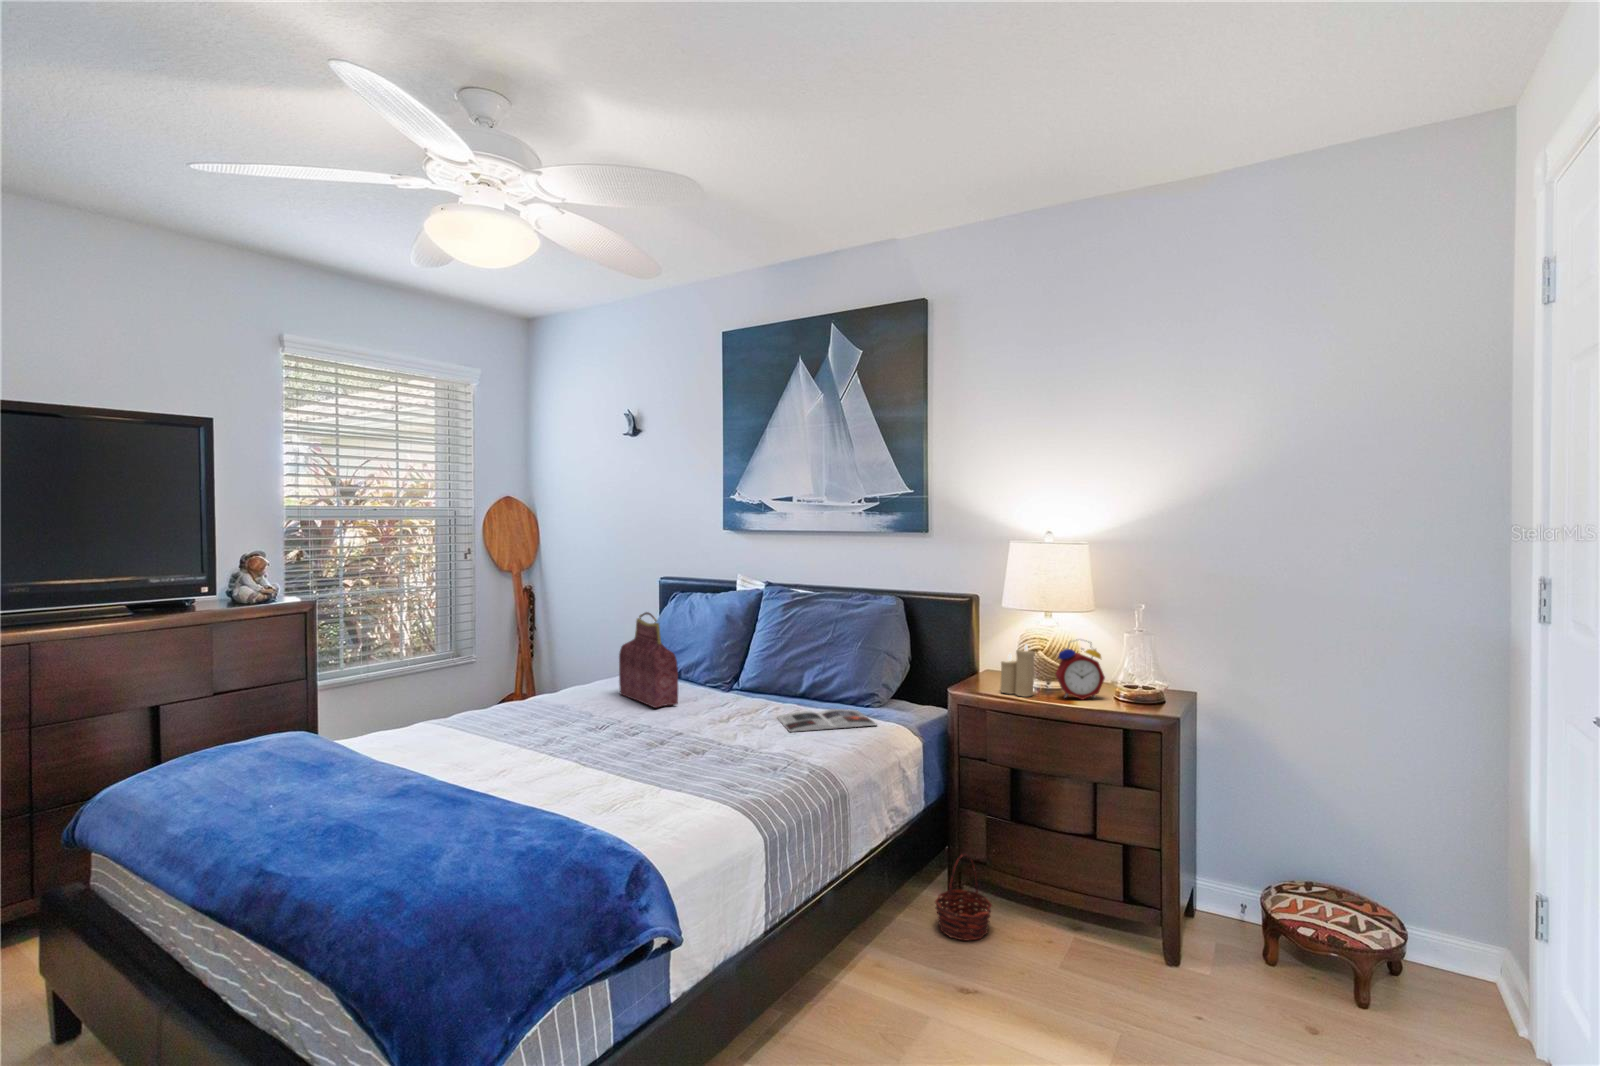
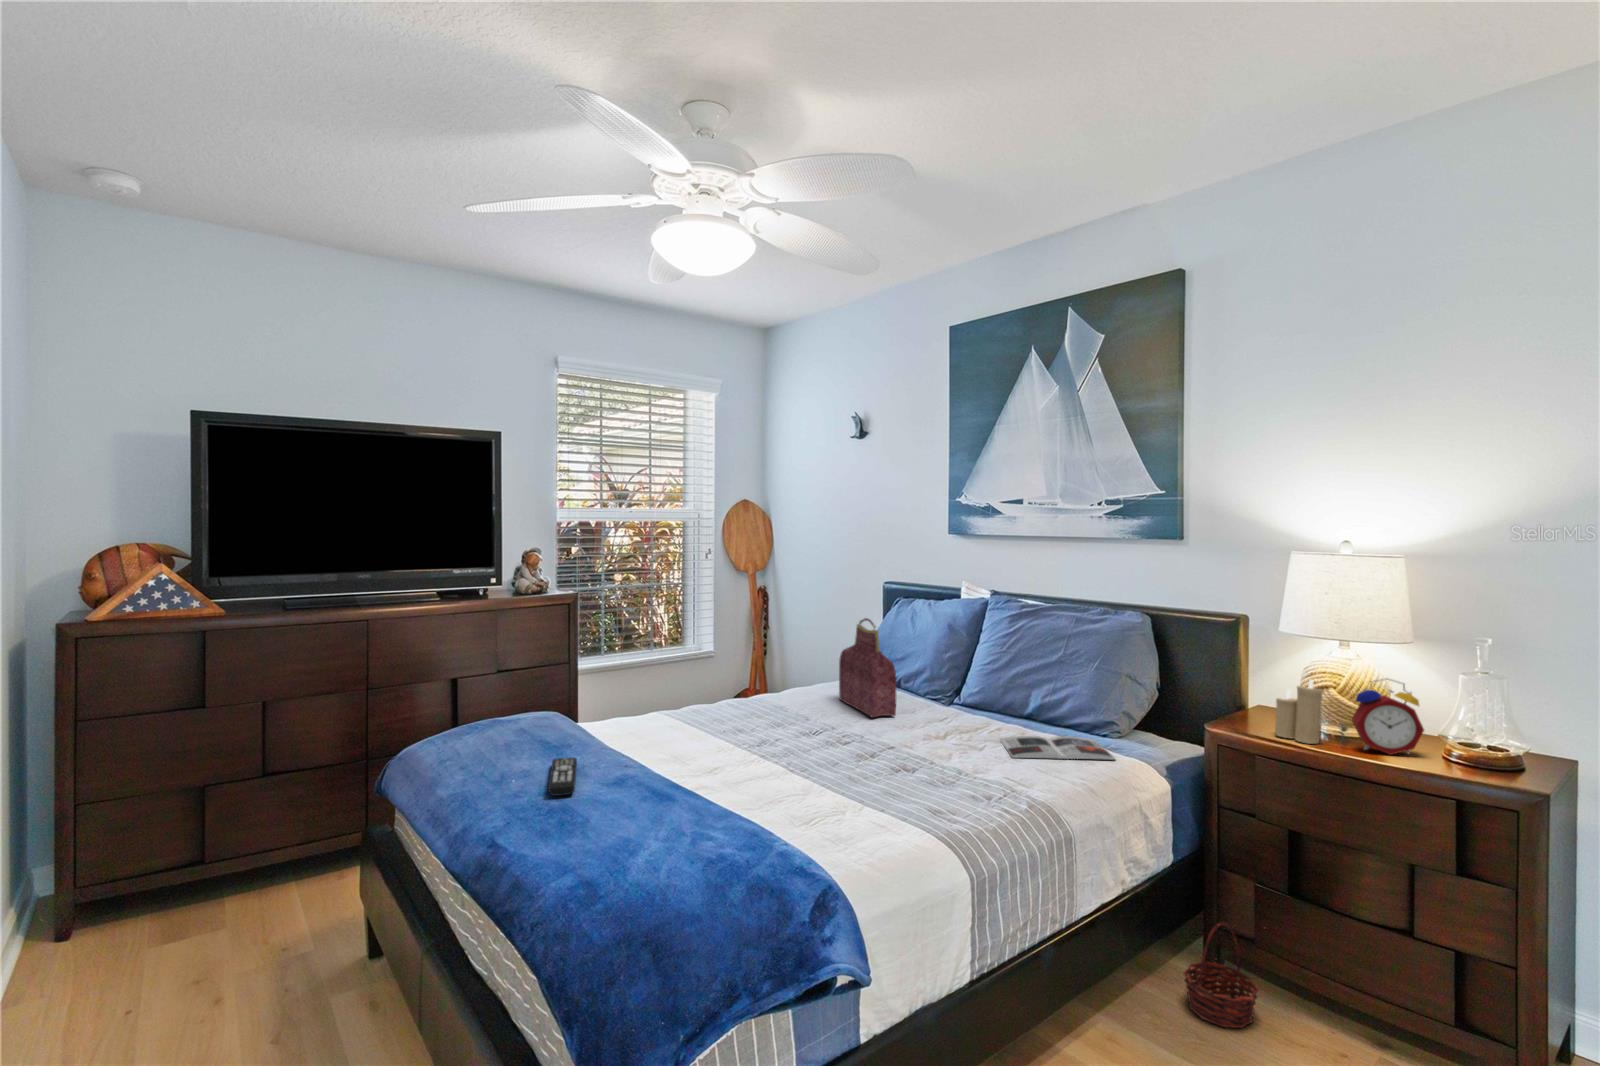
remote control: none [318,773,353,813] -> present [548,757,577,796]

